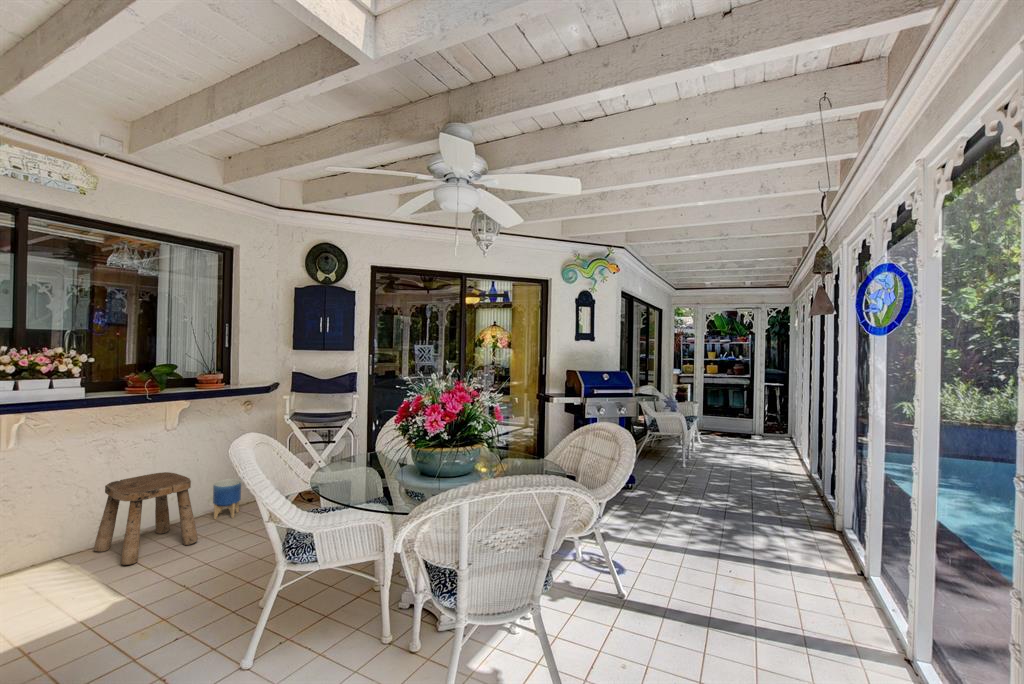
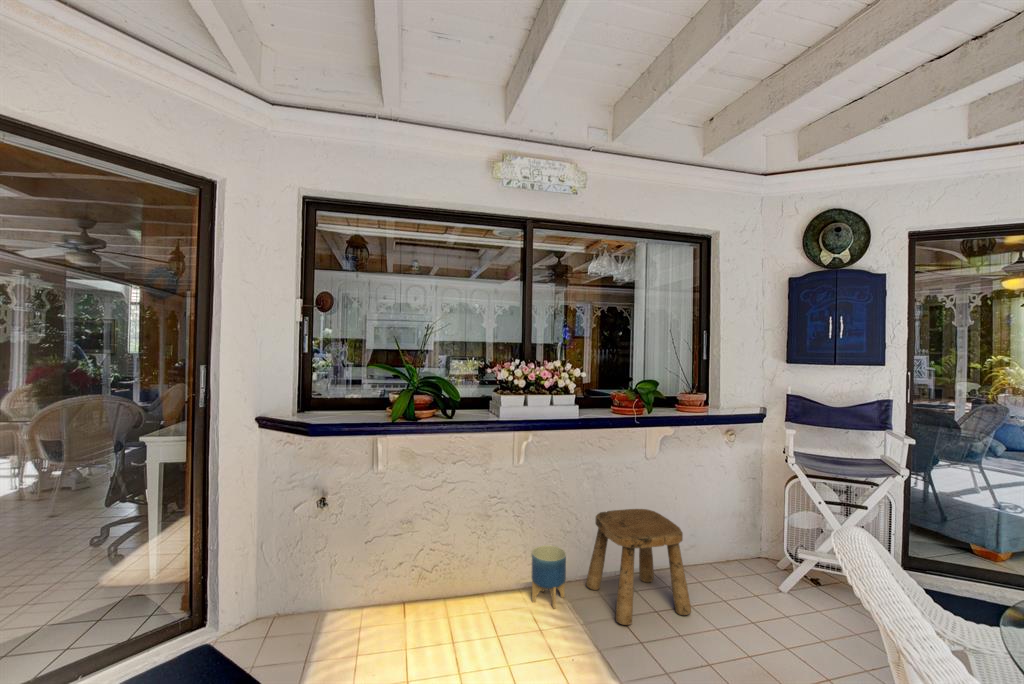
planter: present [213,479,241,519] -> present [532,545,566,609]

